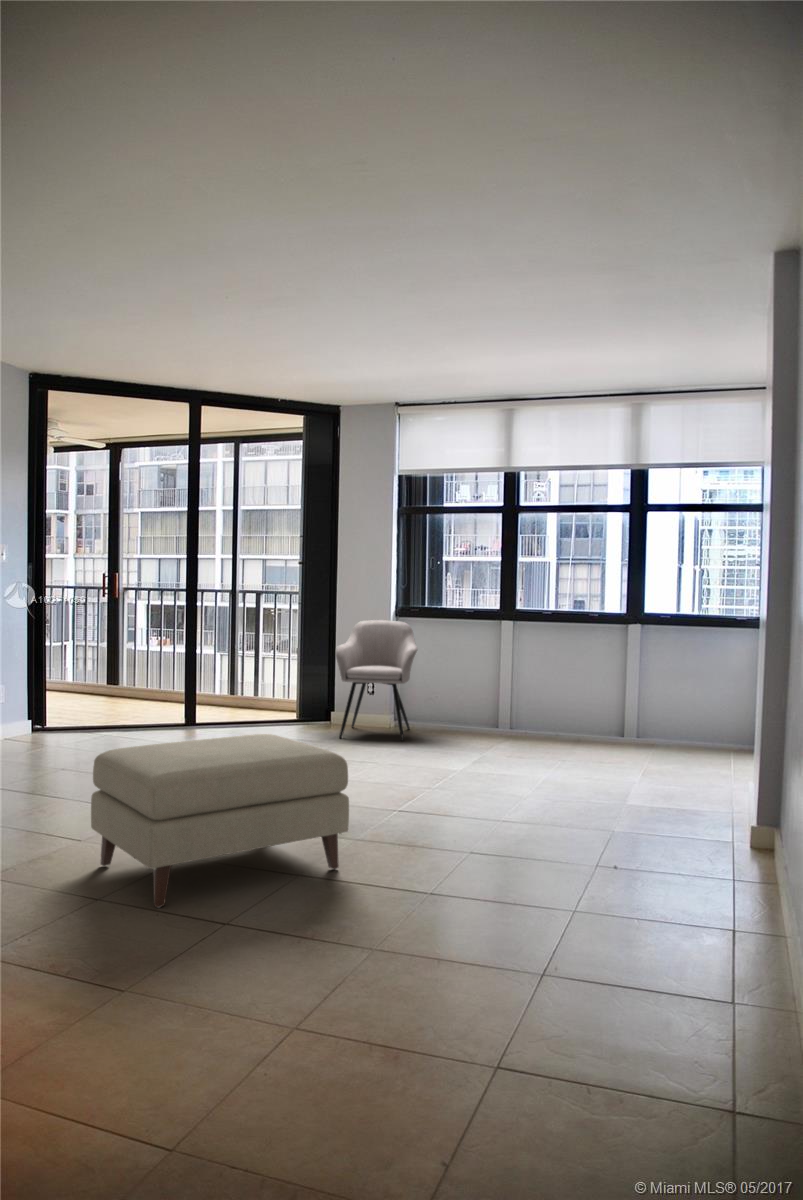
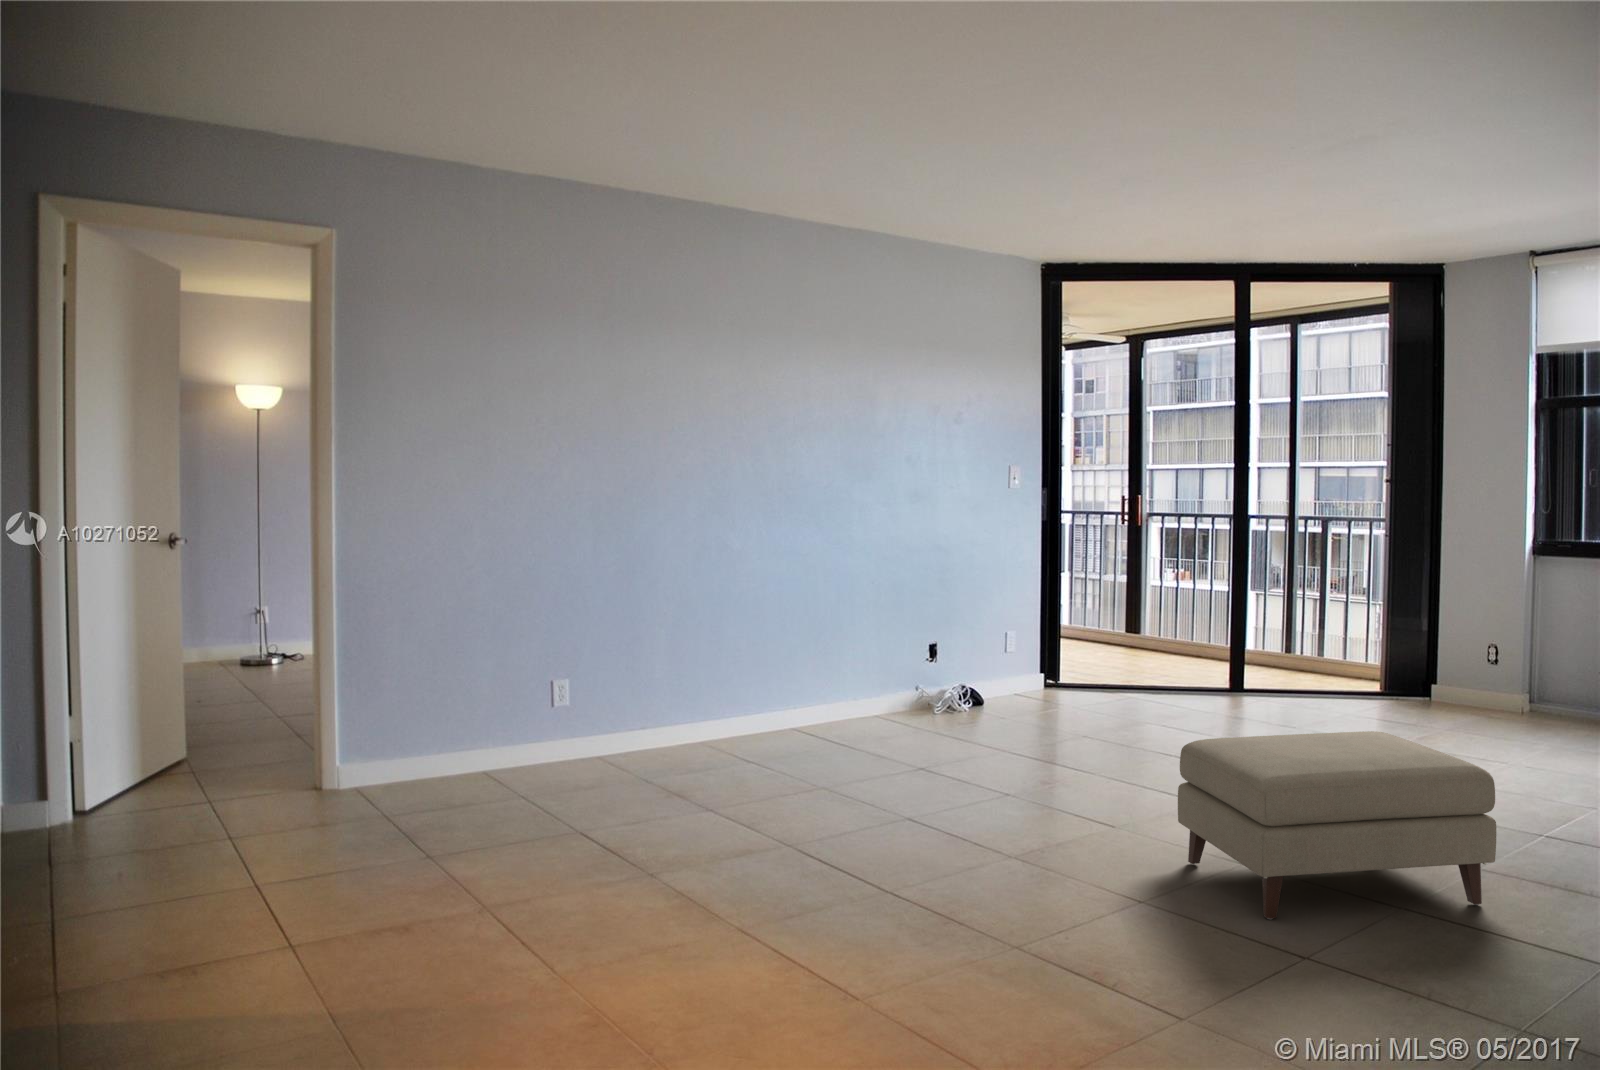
armchair: present [336,620,418,741] -> none [1441,561,1571,734]

